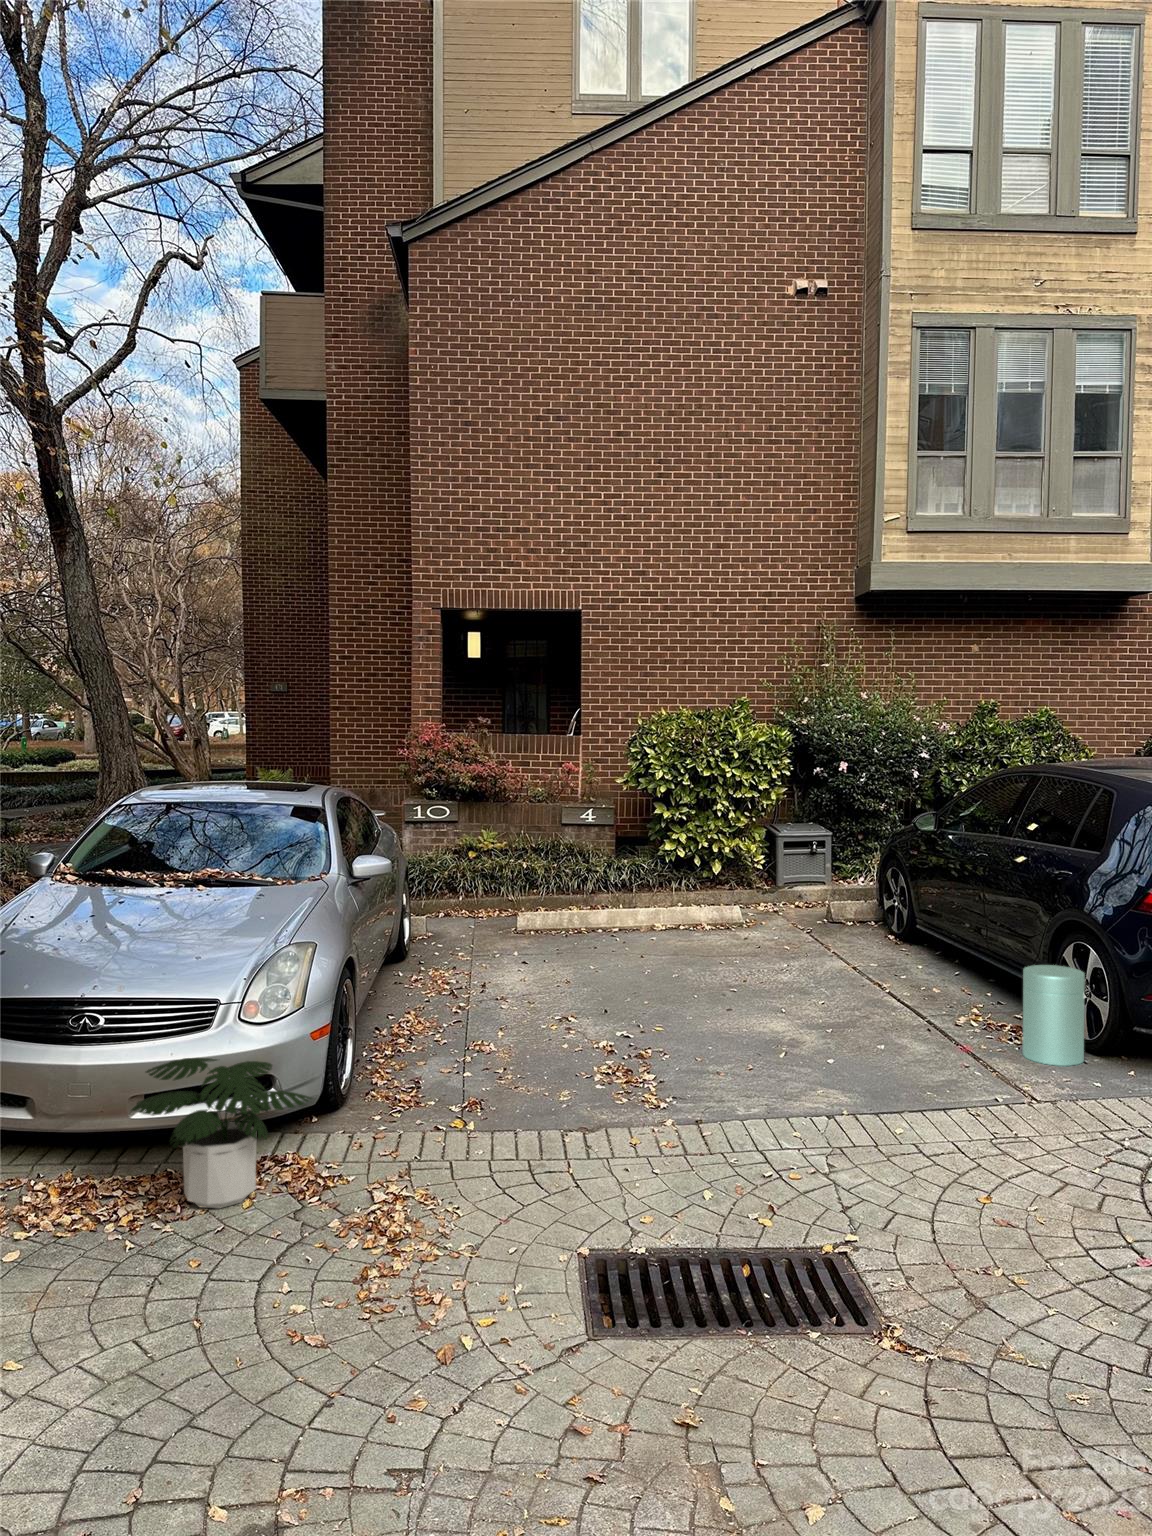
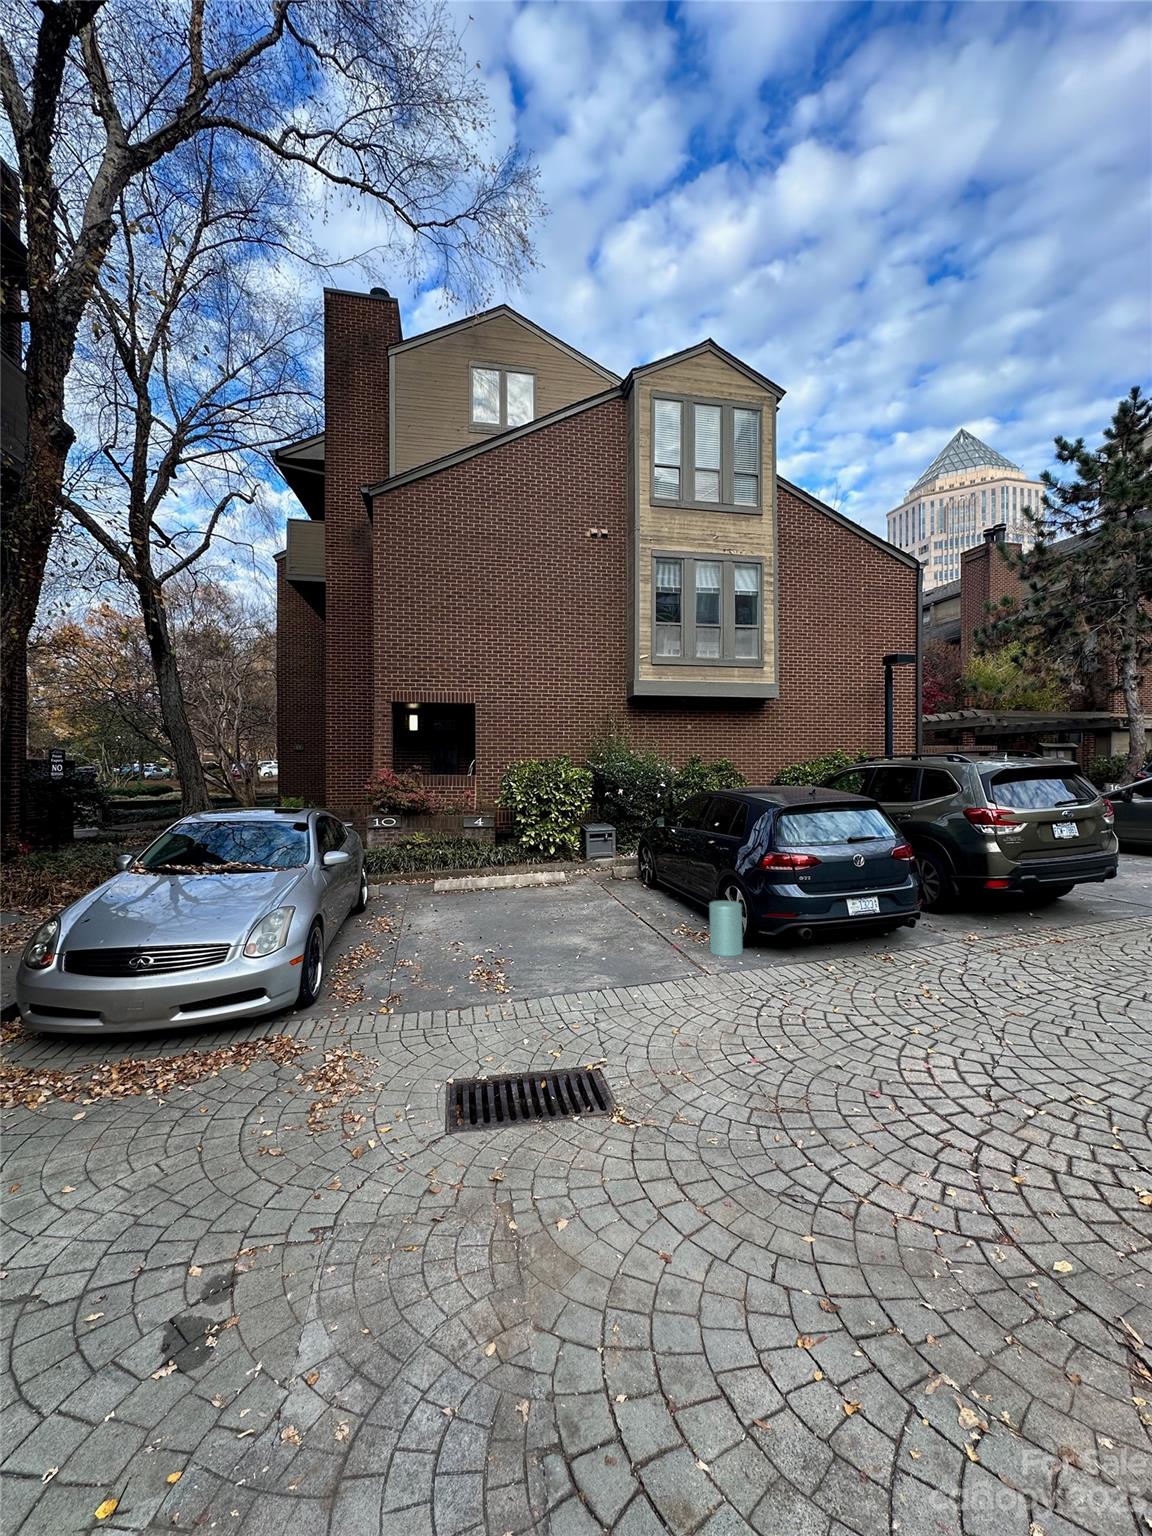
potted plant: present [132,1058,312,1208] -> none [167,981,288,1074]

